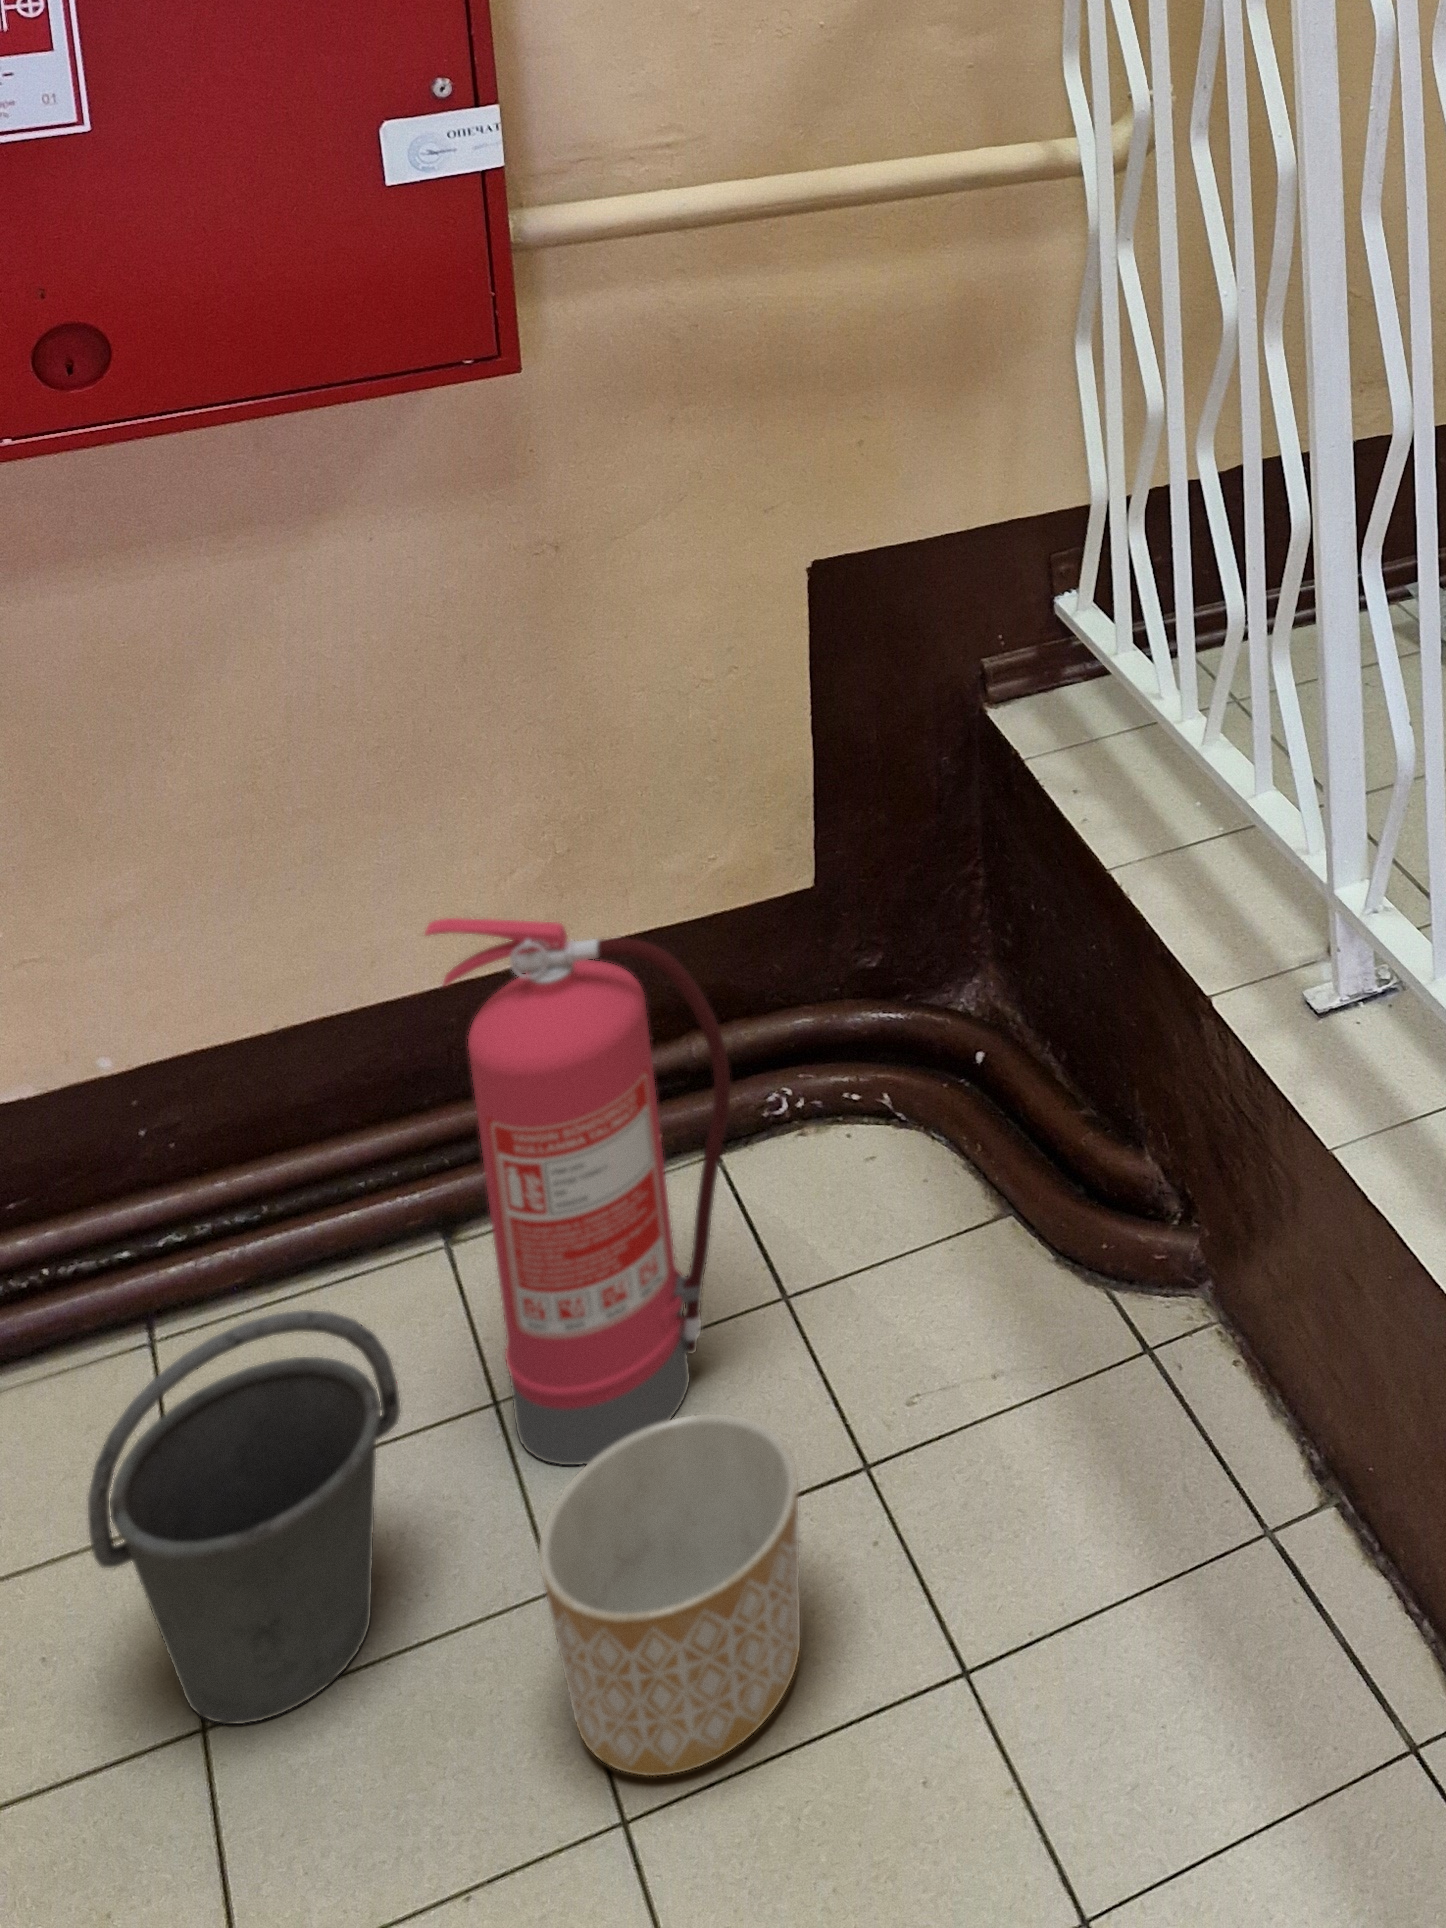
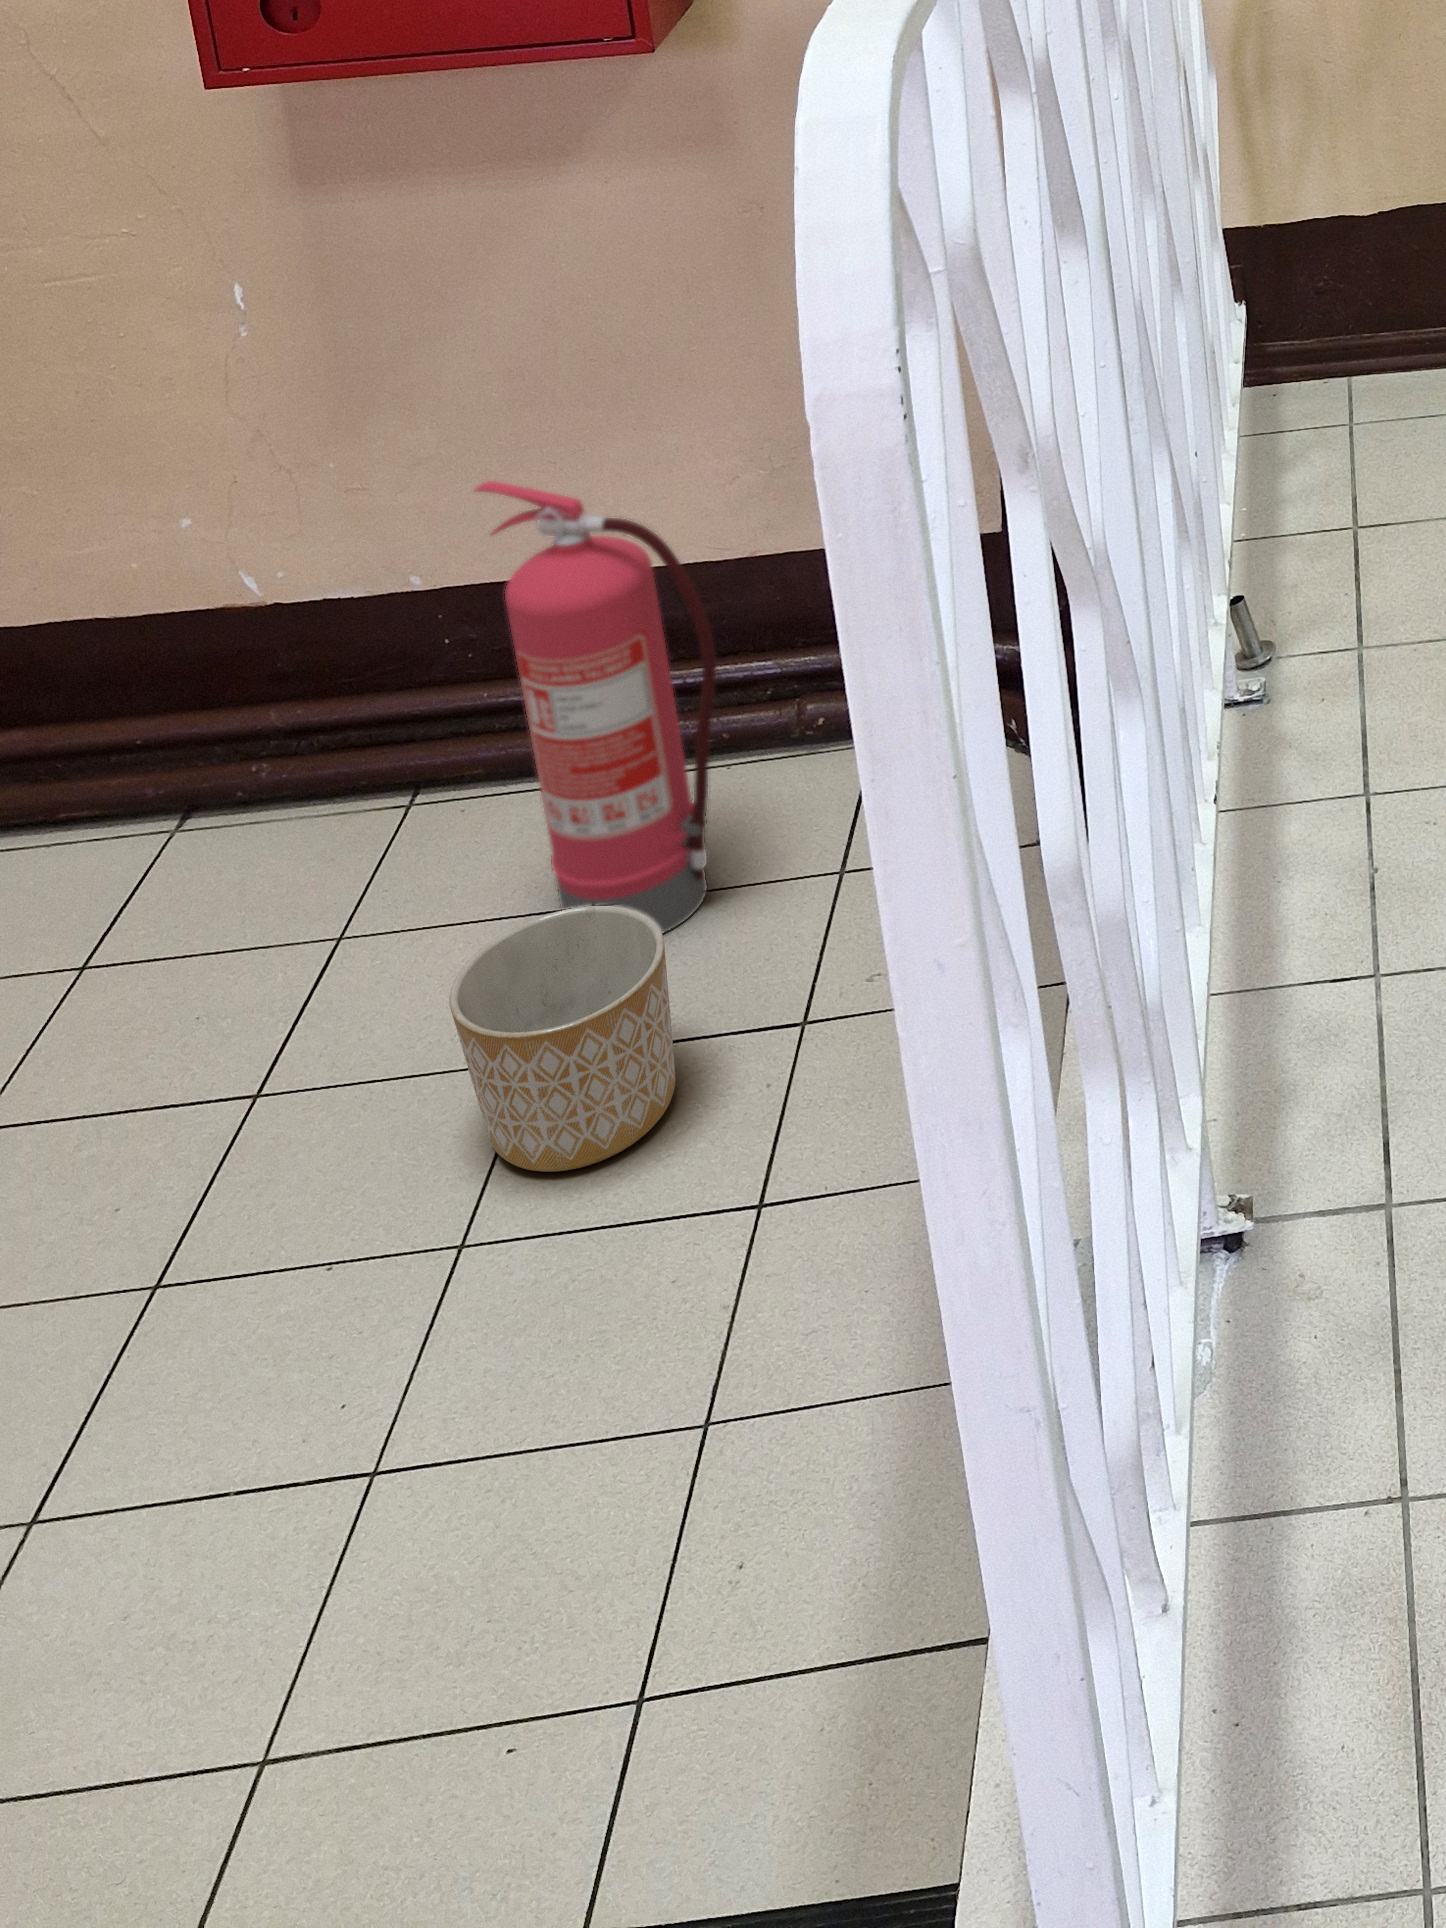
bucket: present [88,1310,400,1724] -> none [180,760,428,1068]

